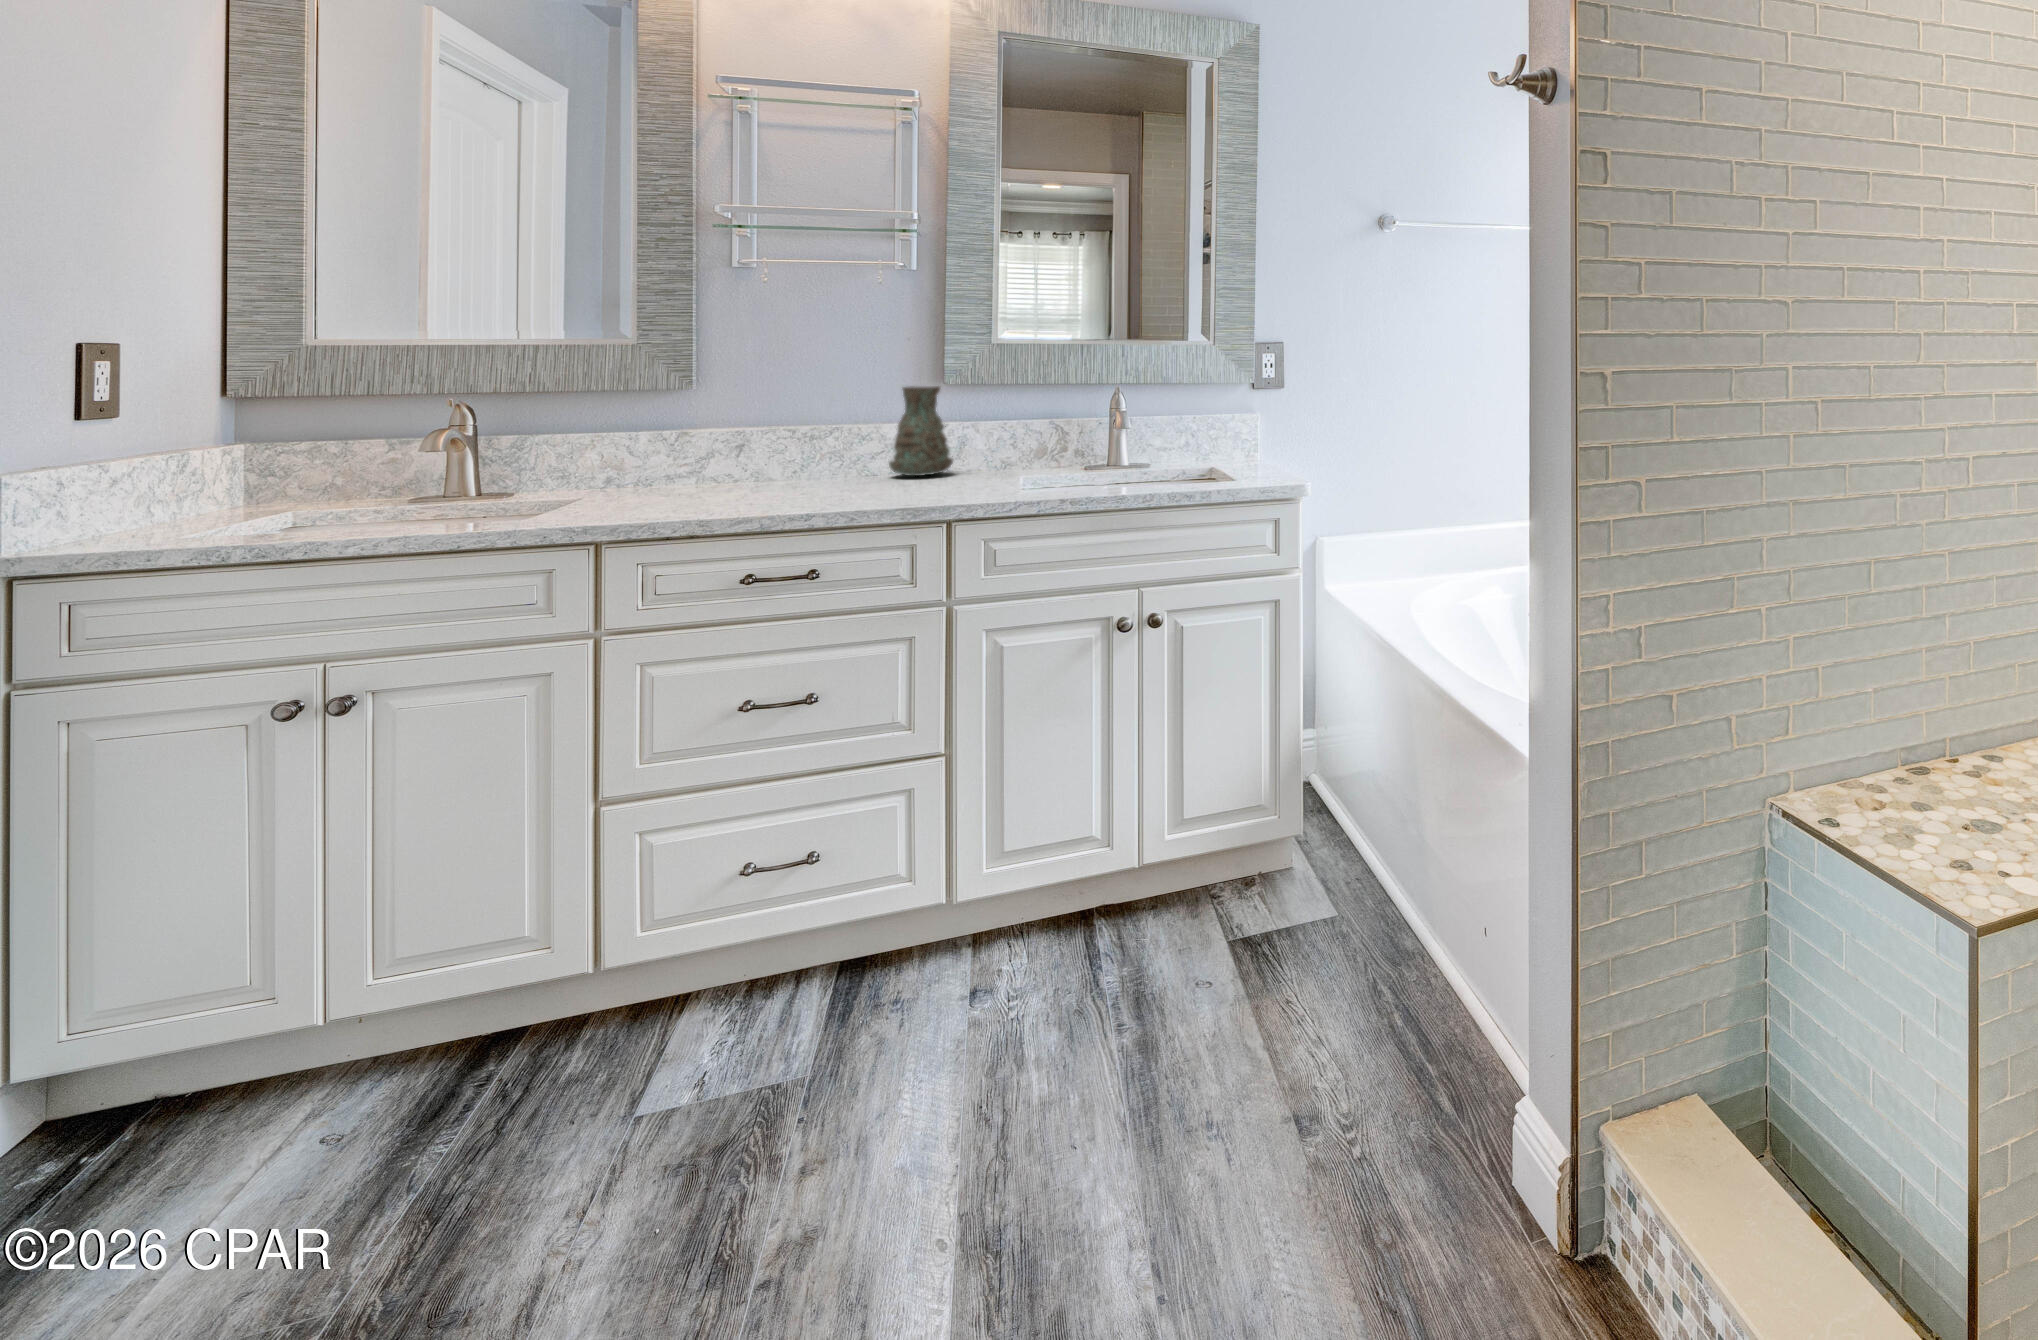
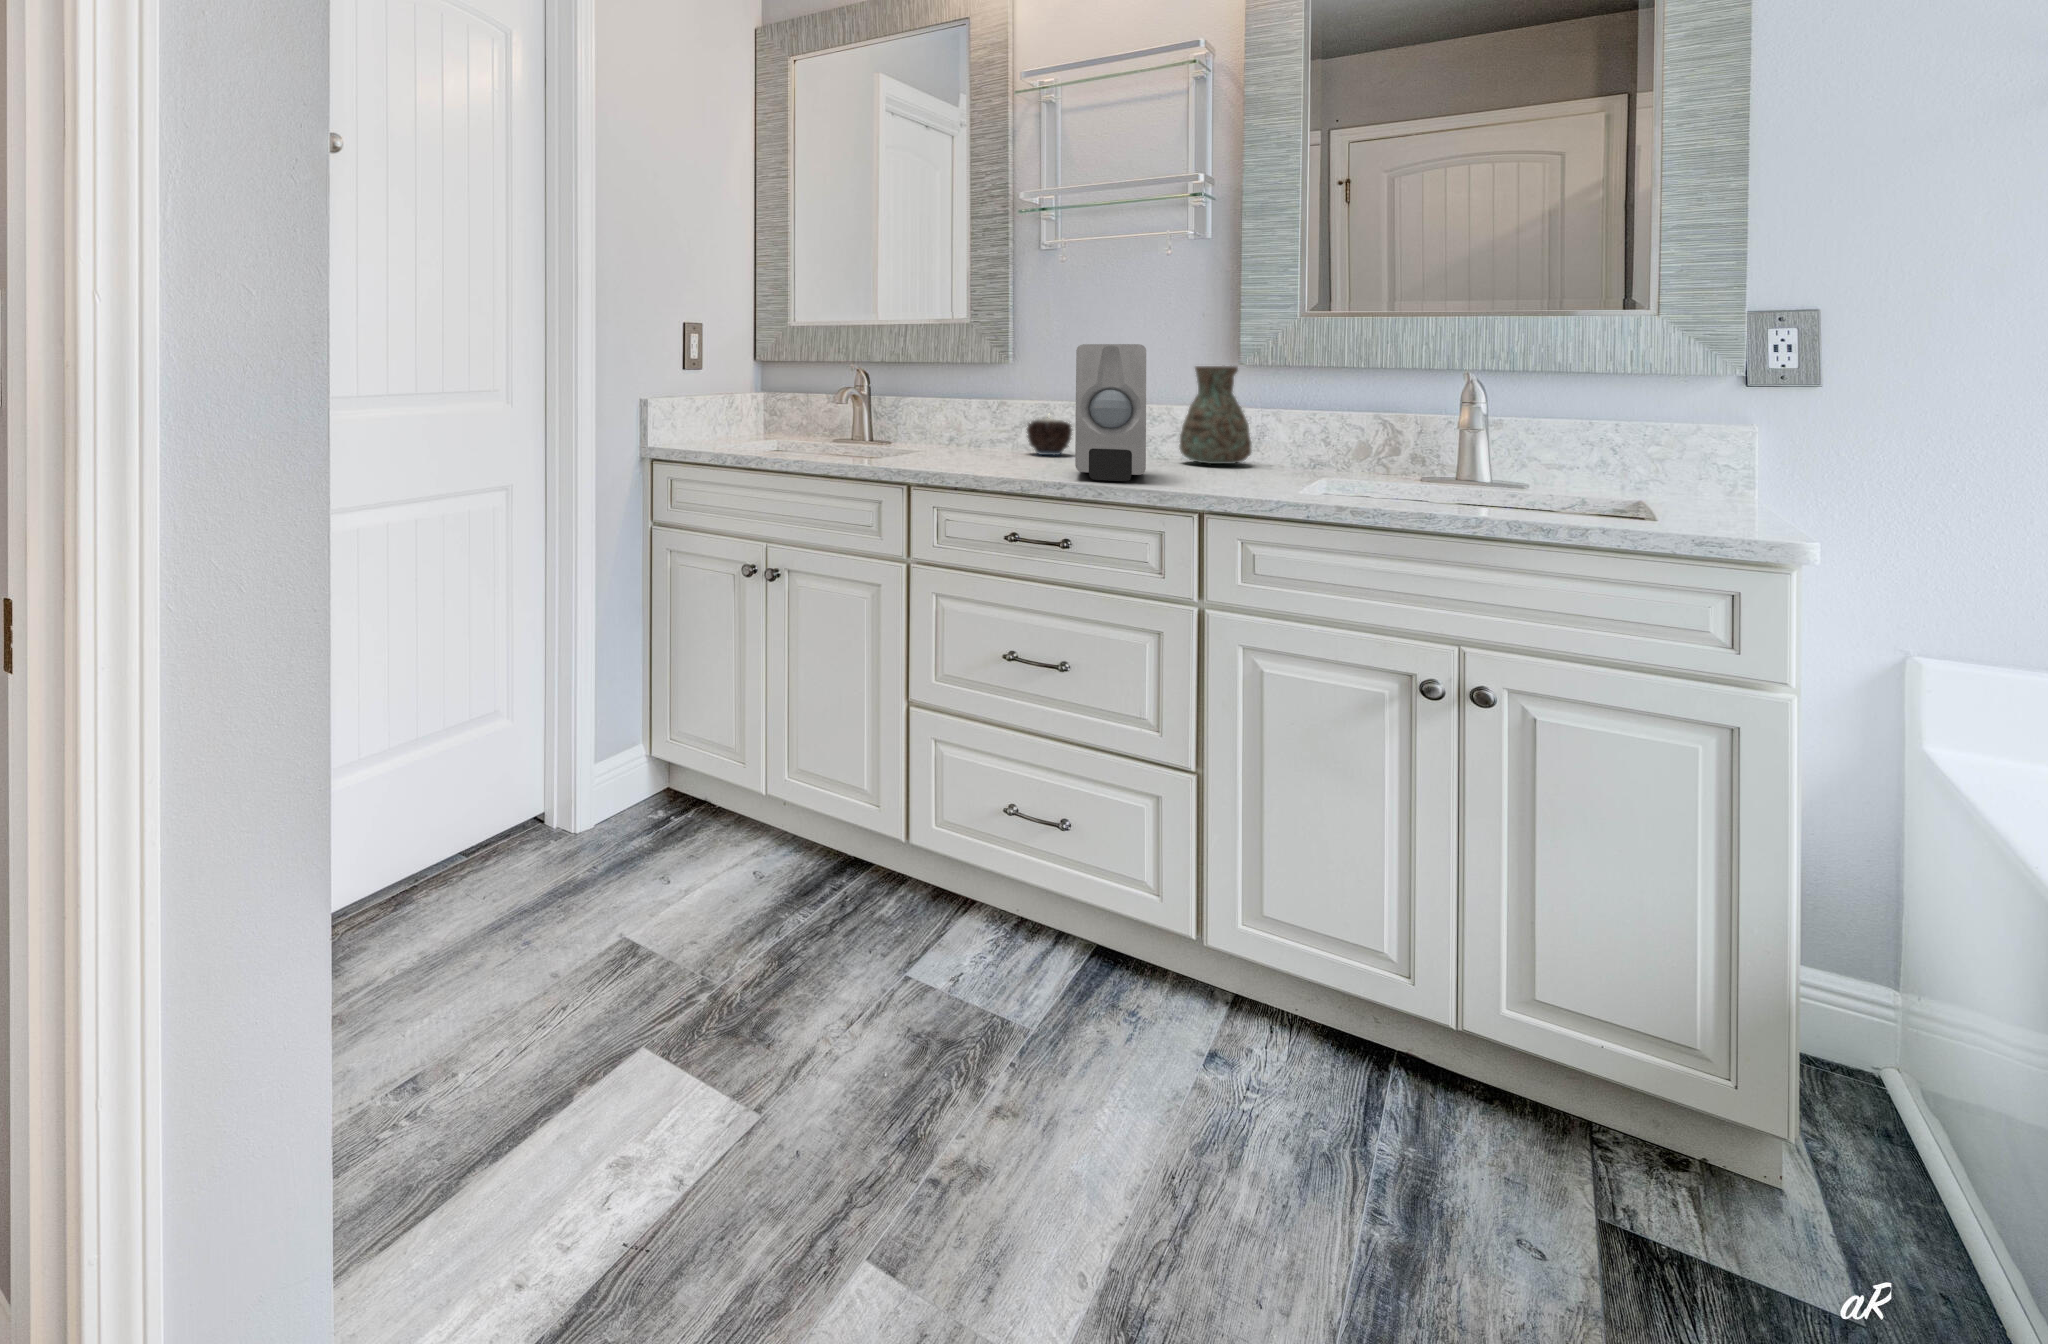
soap dispenser: none [803,369,887,504] -> present [1075,344,1146,481]
candle: none [720,440,775,486] -> present [1027,413,1072,455]

